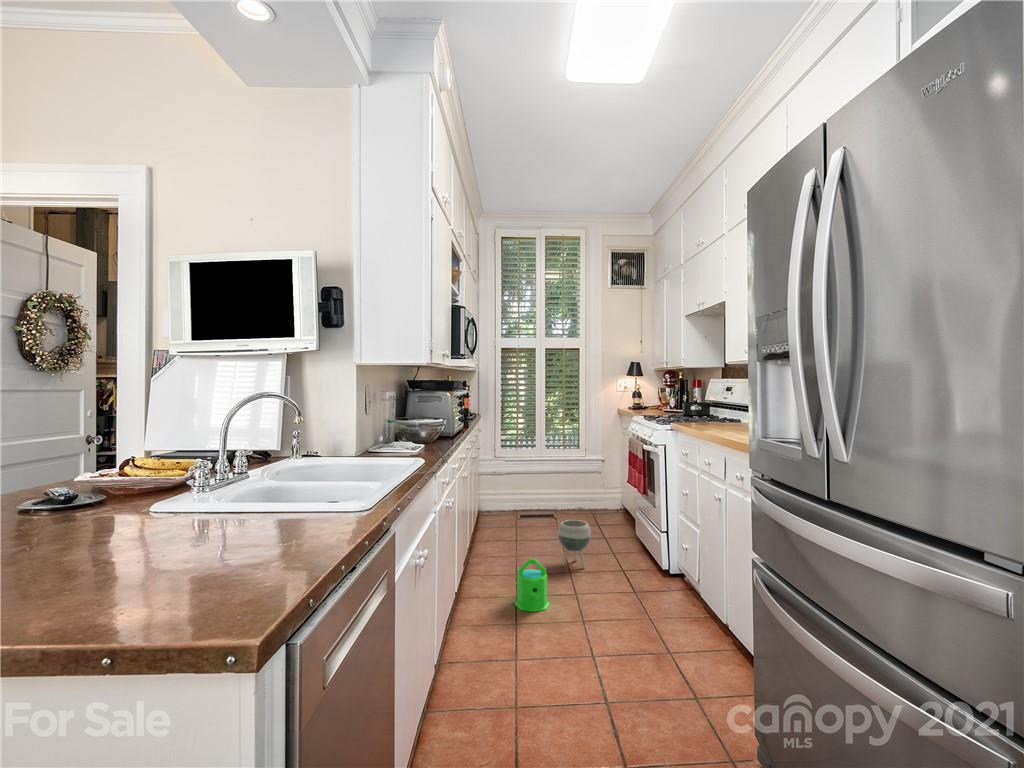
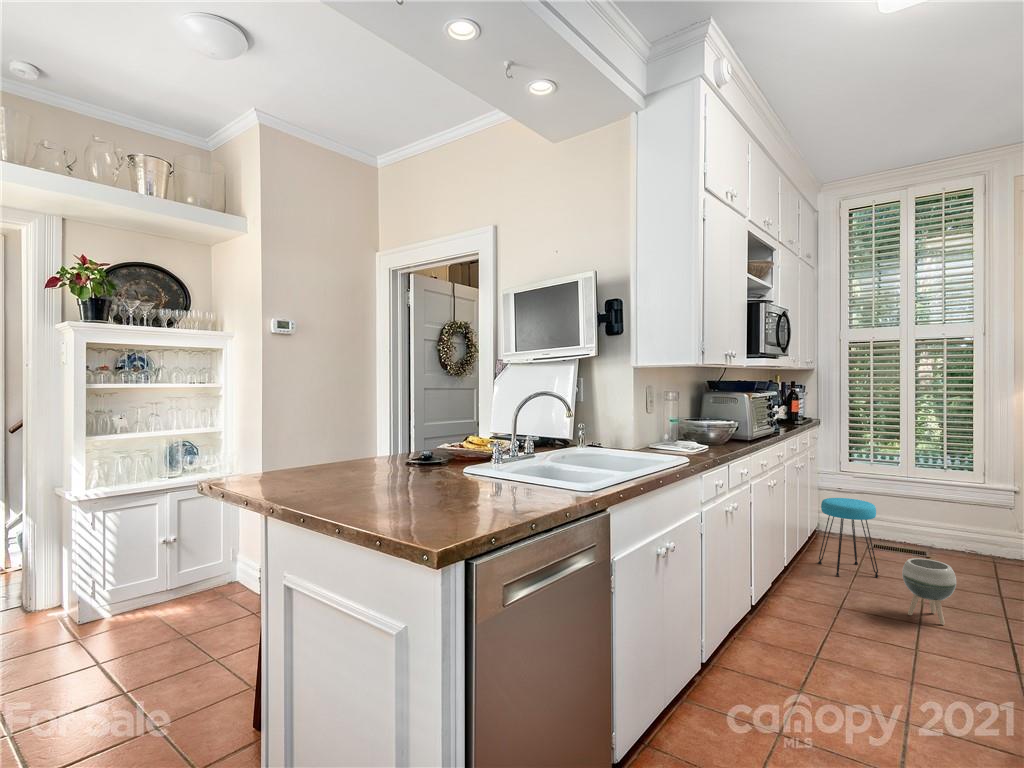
stool: none [490,480,534,545] -> present [818,498,879,577]
watering can: present [515,559,550,612] -> none [820,591,870,655]

